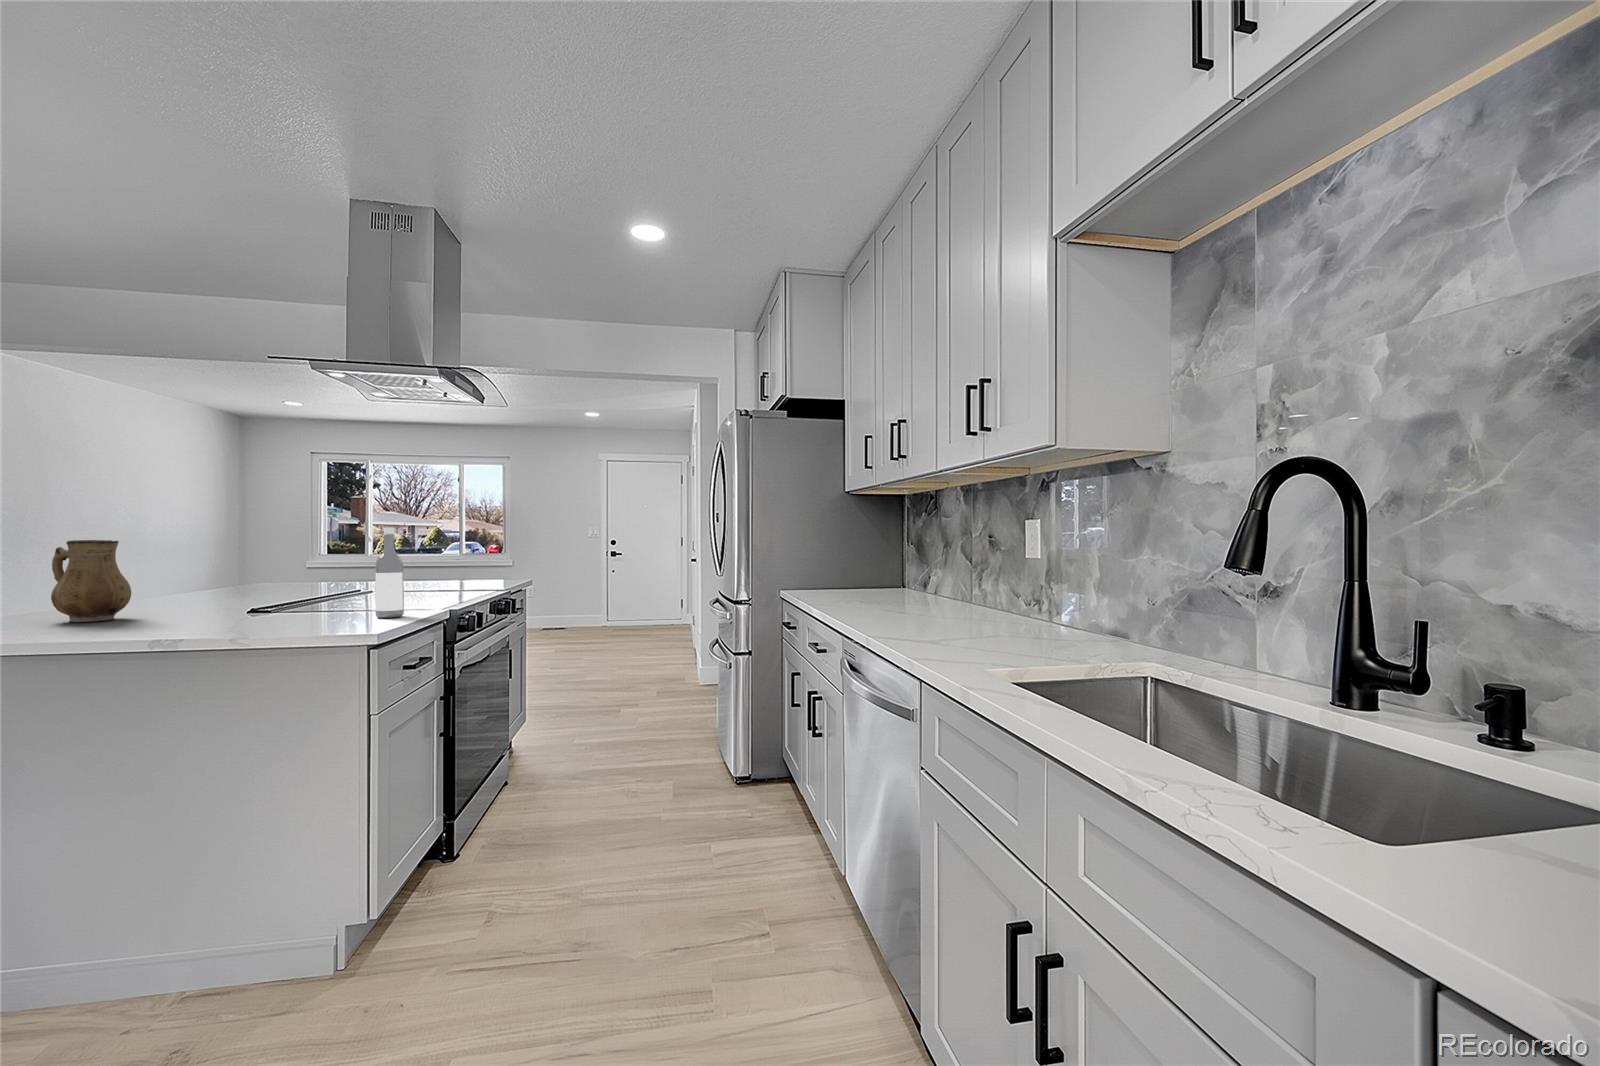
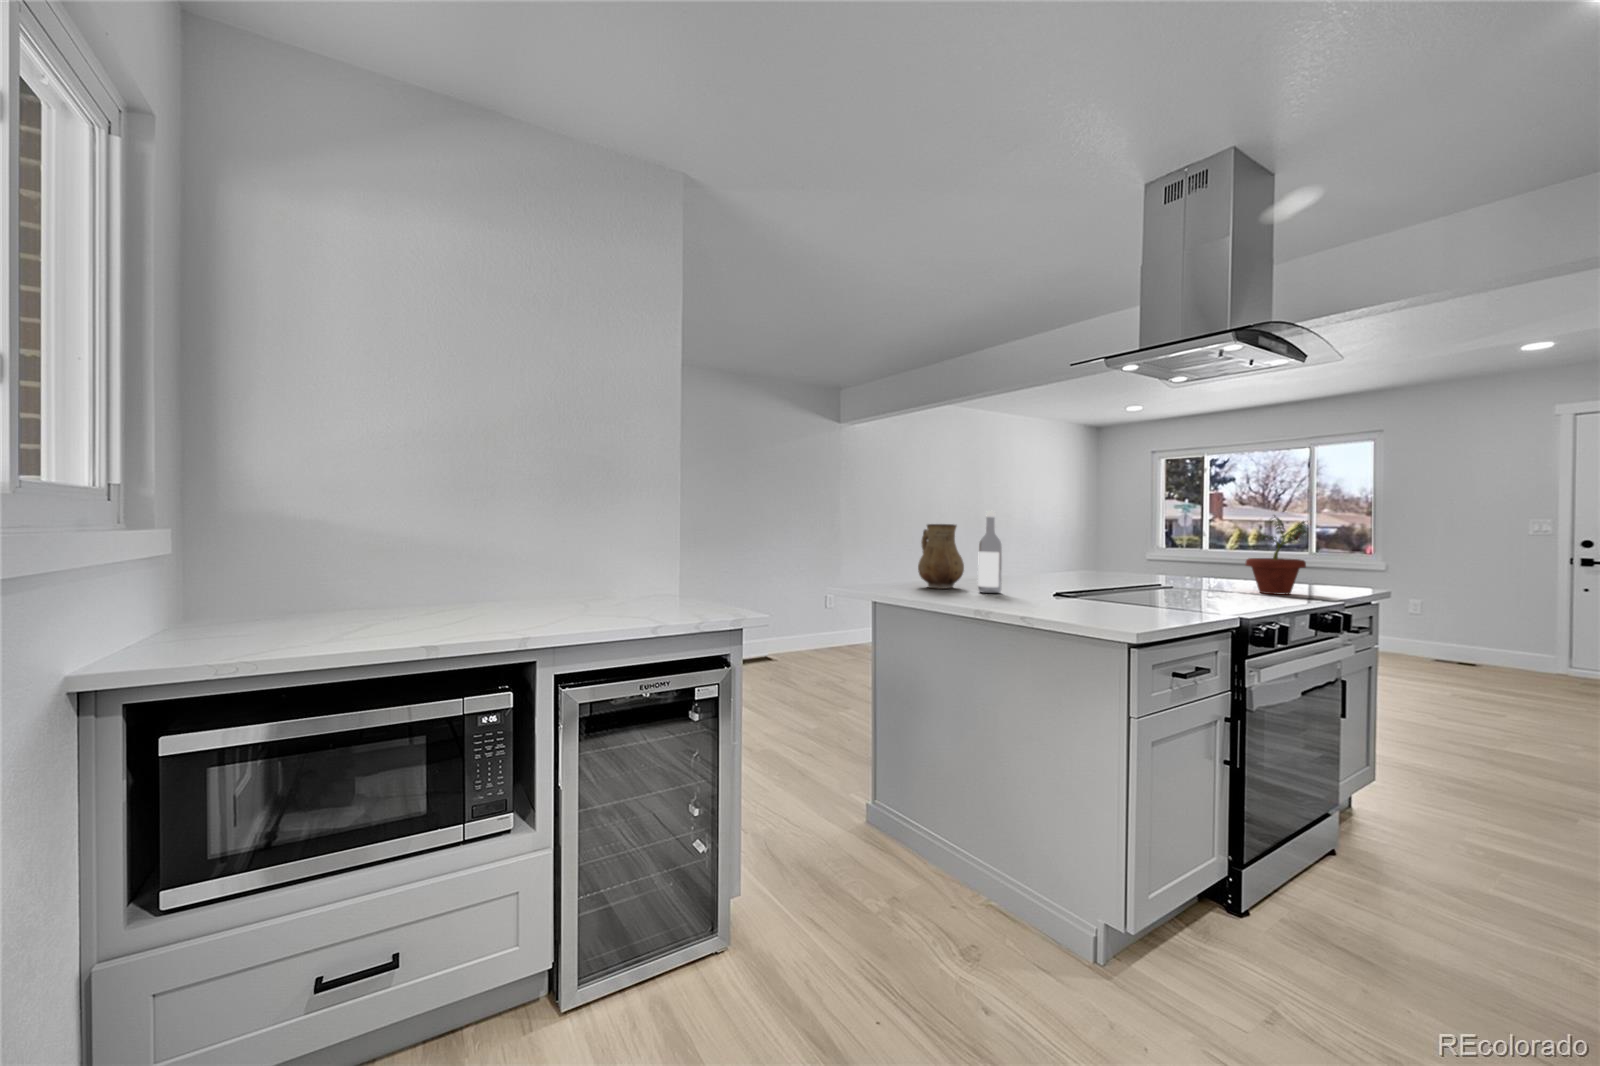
potted plant: none [434,527,481,592] -> present [1246,515,1306,595]
wine bottle: present [375,528,404,618] -> present [978,511,1002,593]

